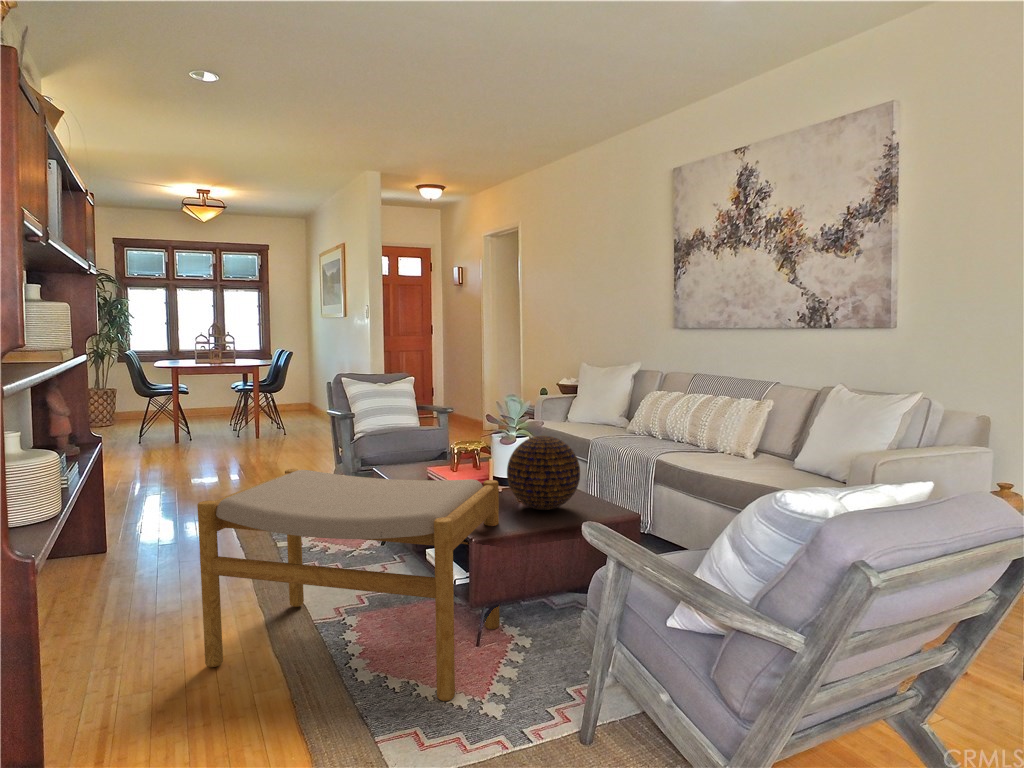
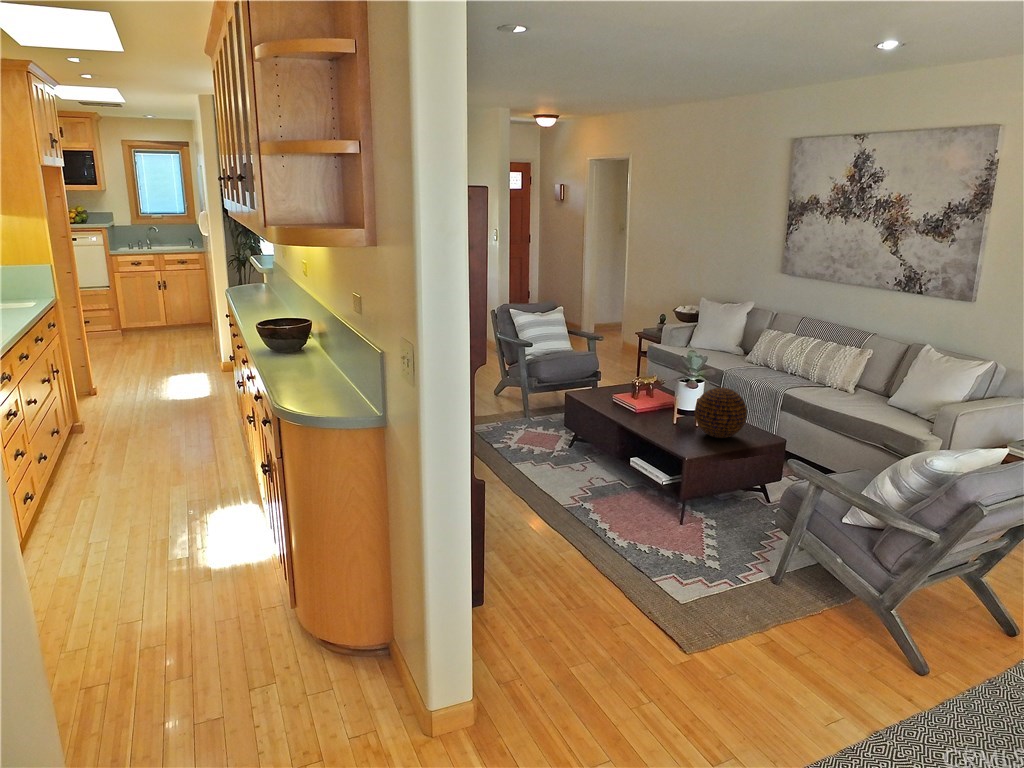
footstool: present [197,469,499,701] -> none [518,405,699,558]

